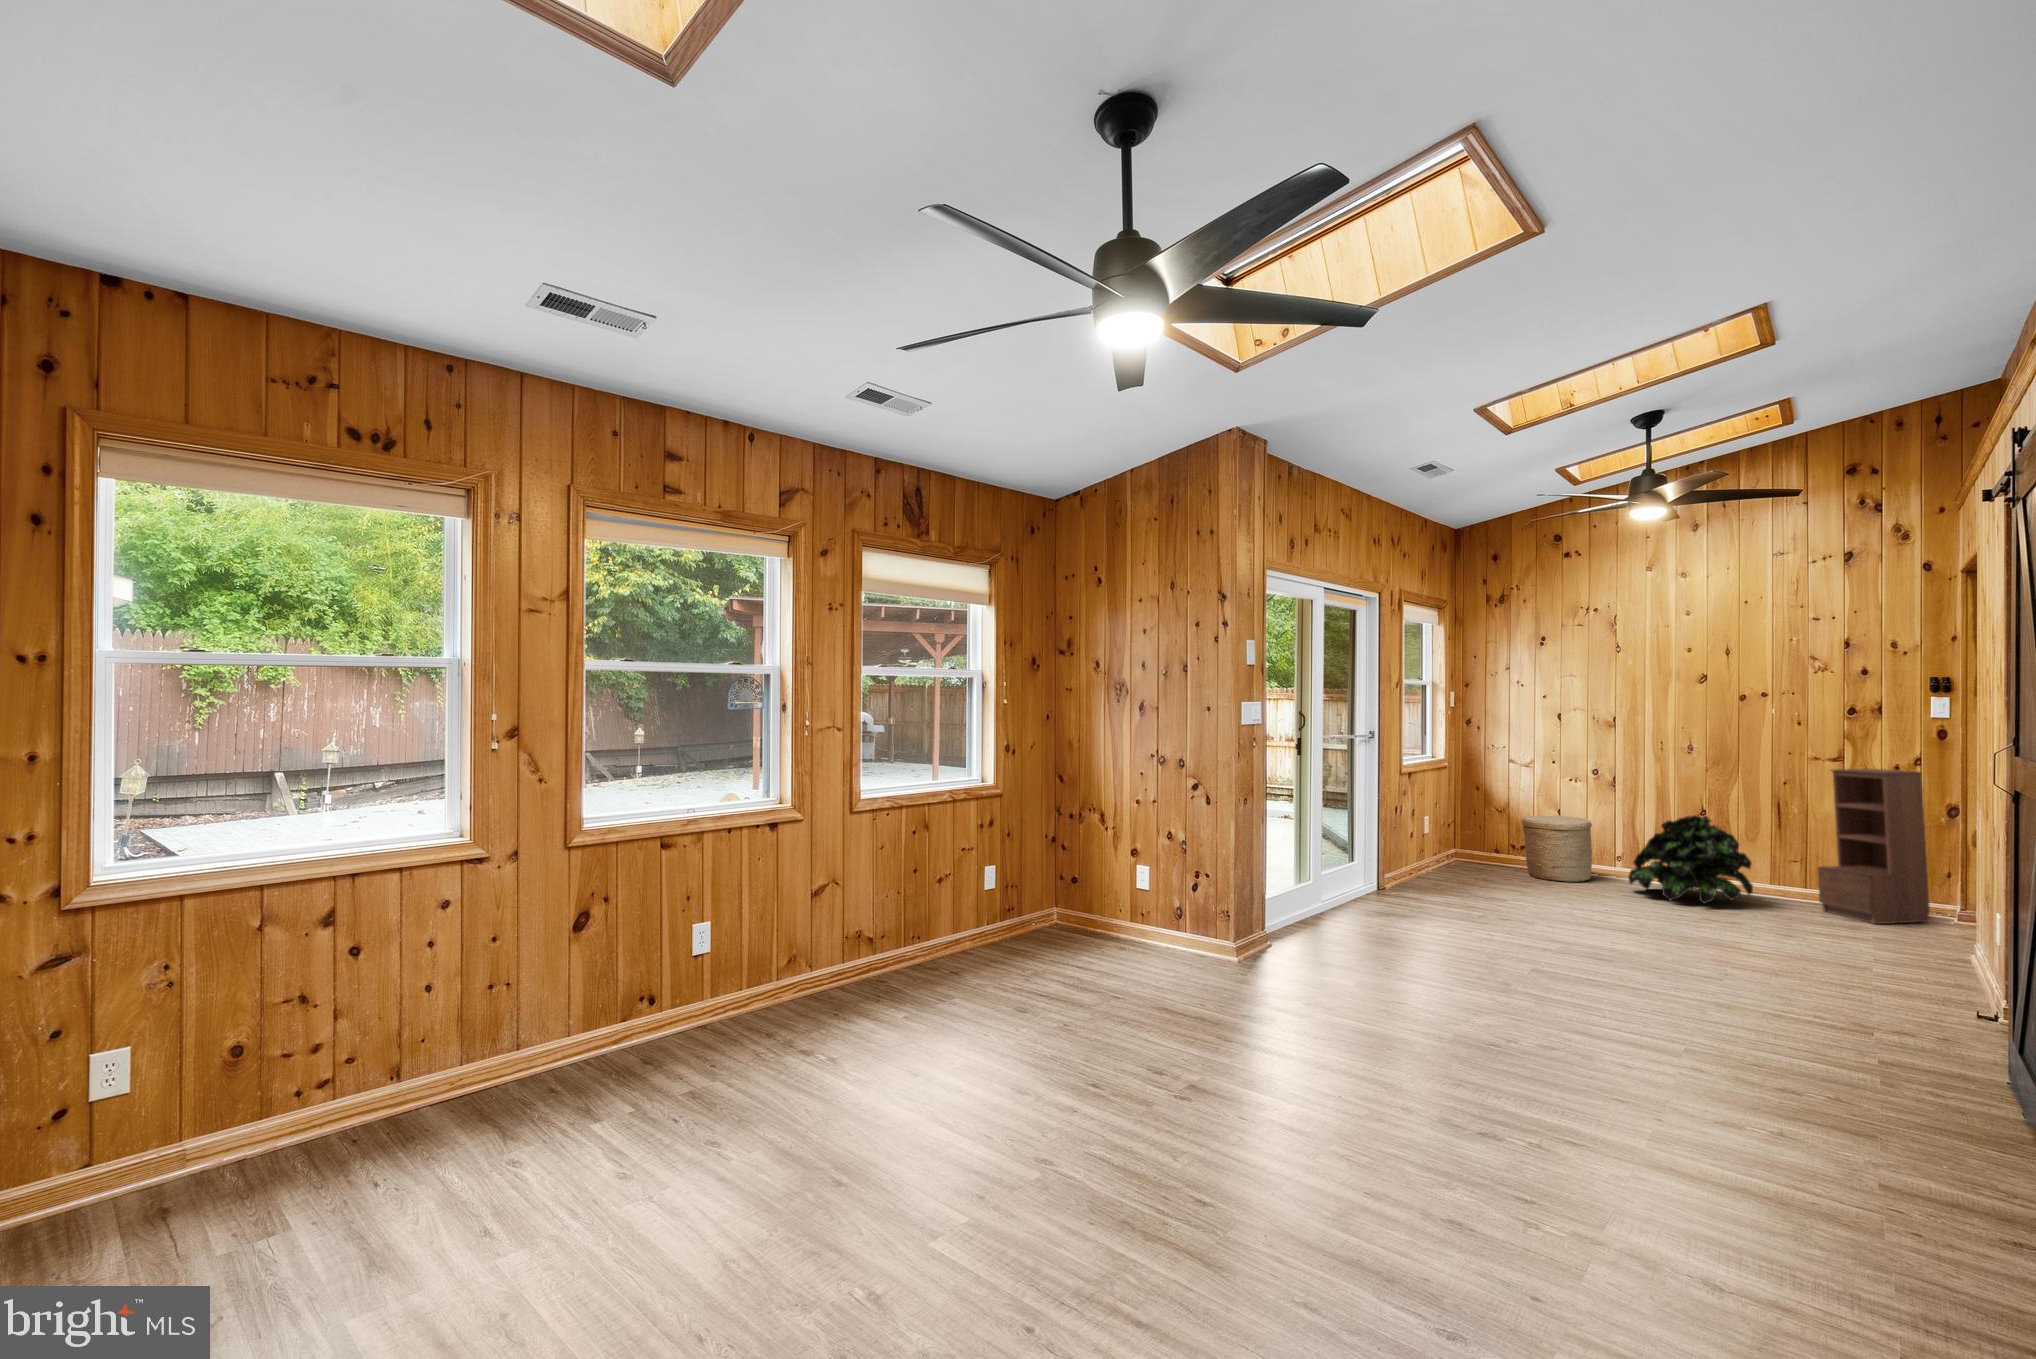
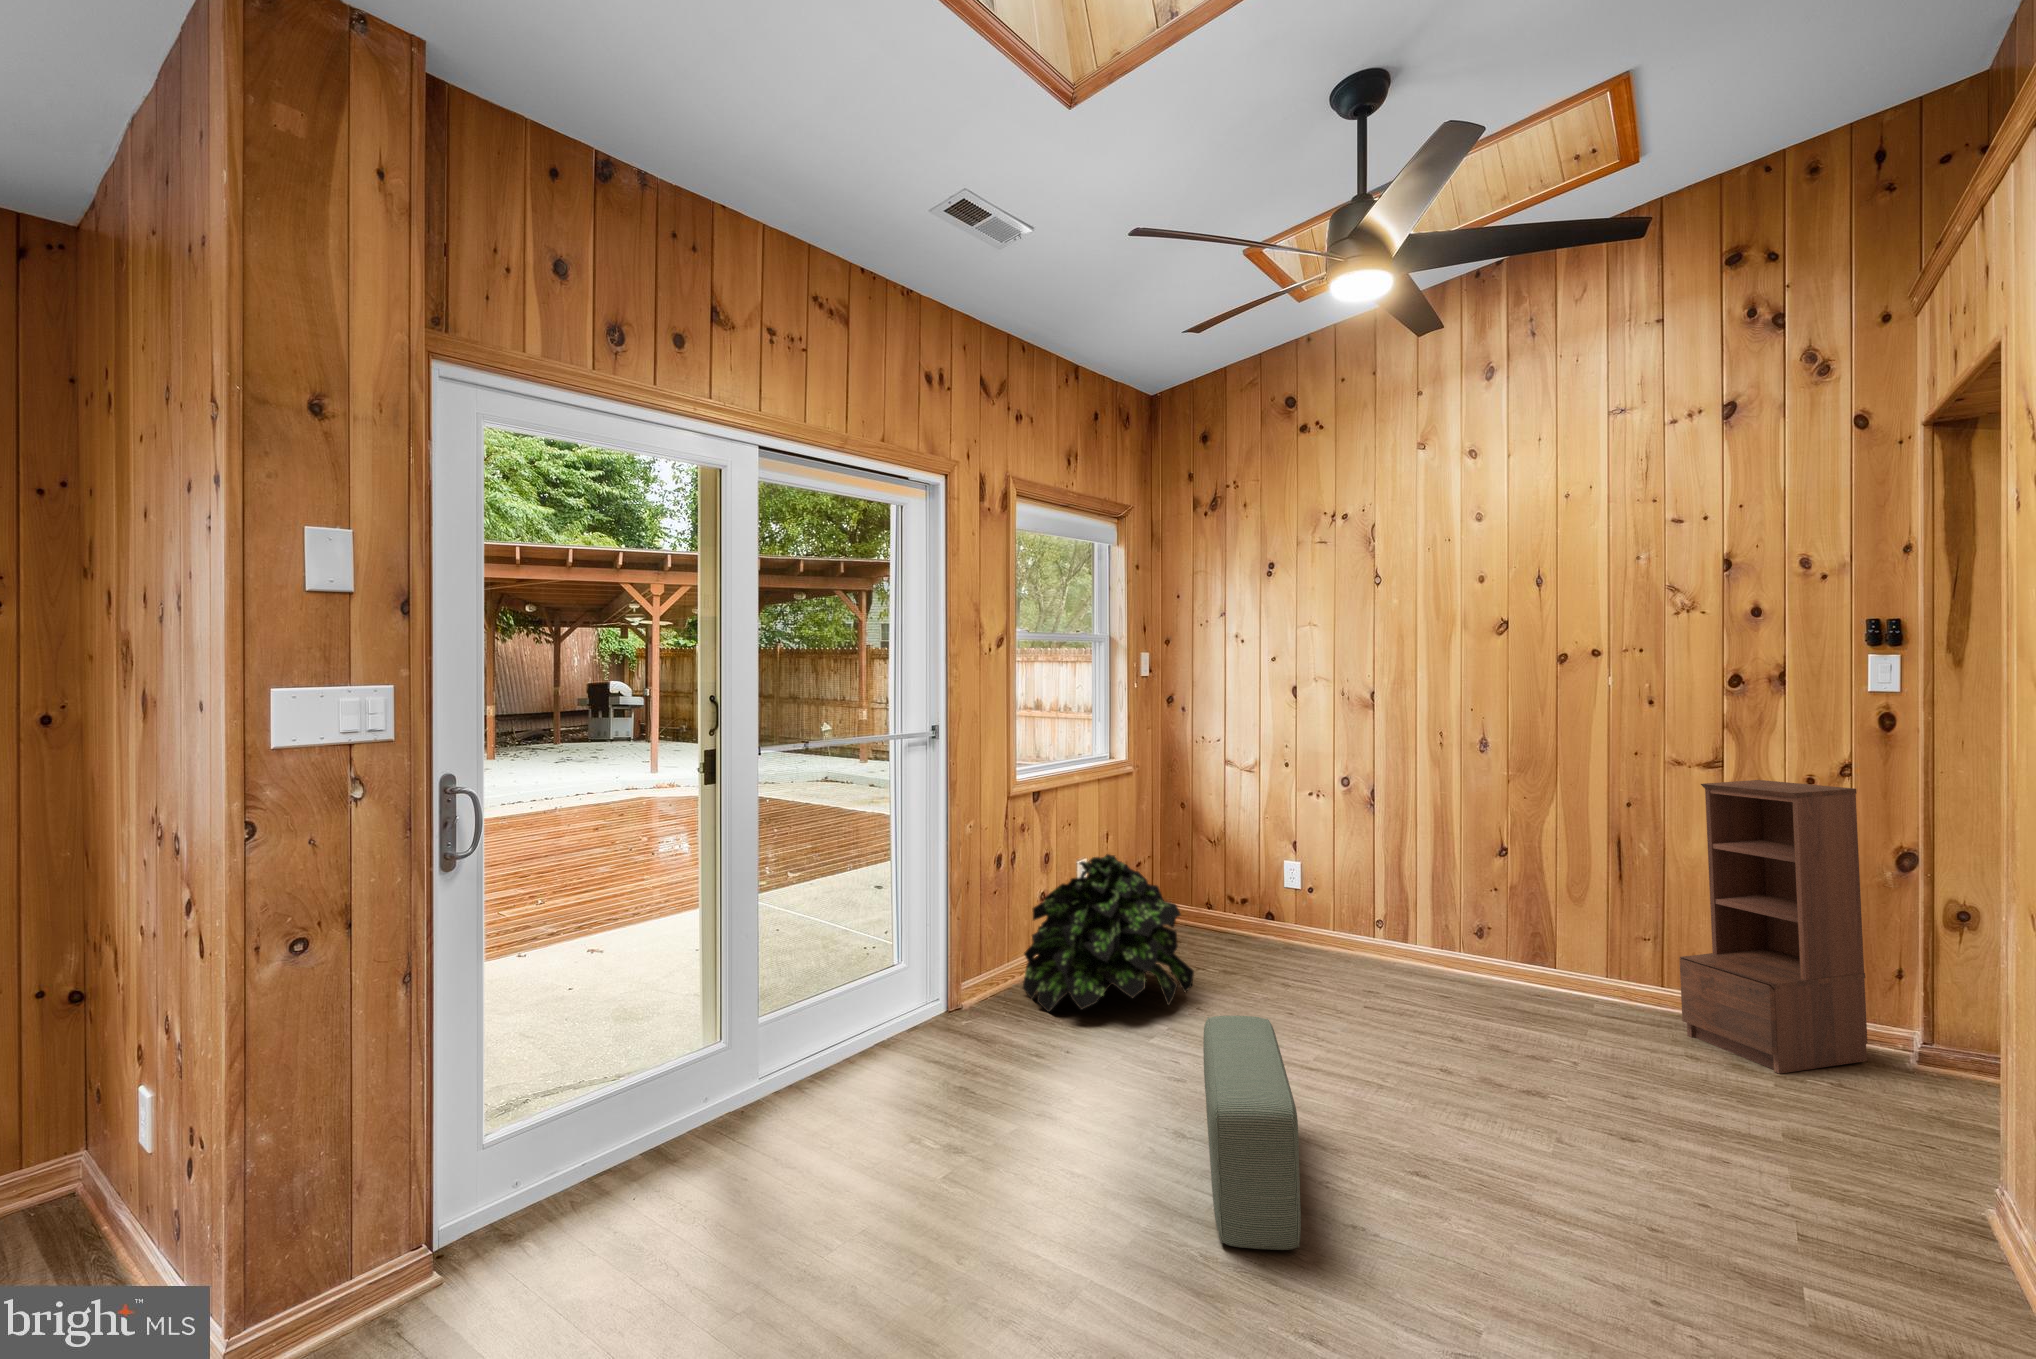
potted plant: present [1628,815,1753,904] -> present [1023,854,1194,1012]
woven basket: present [1522,816,1592,882] -> none [1230,856,1334,972]
pouf: none [1557,874,1630,956] -> present [1203,1015,1301,1250]

